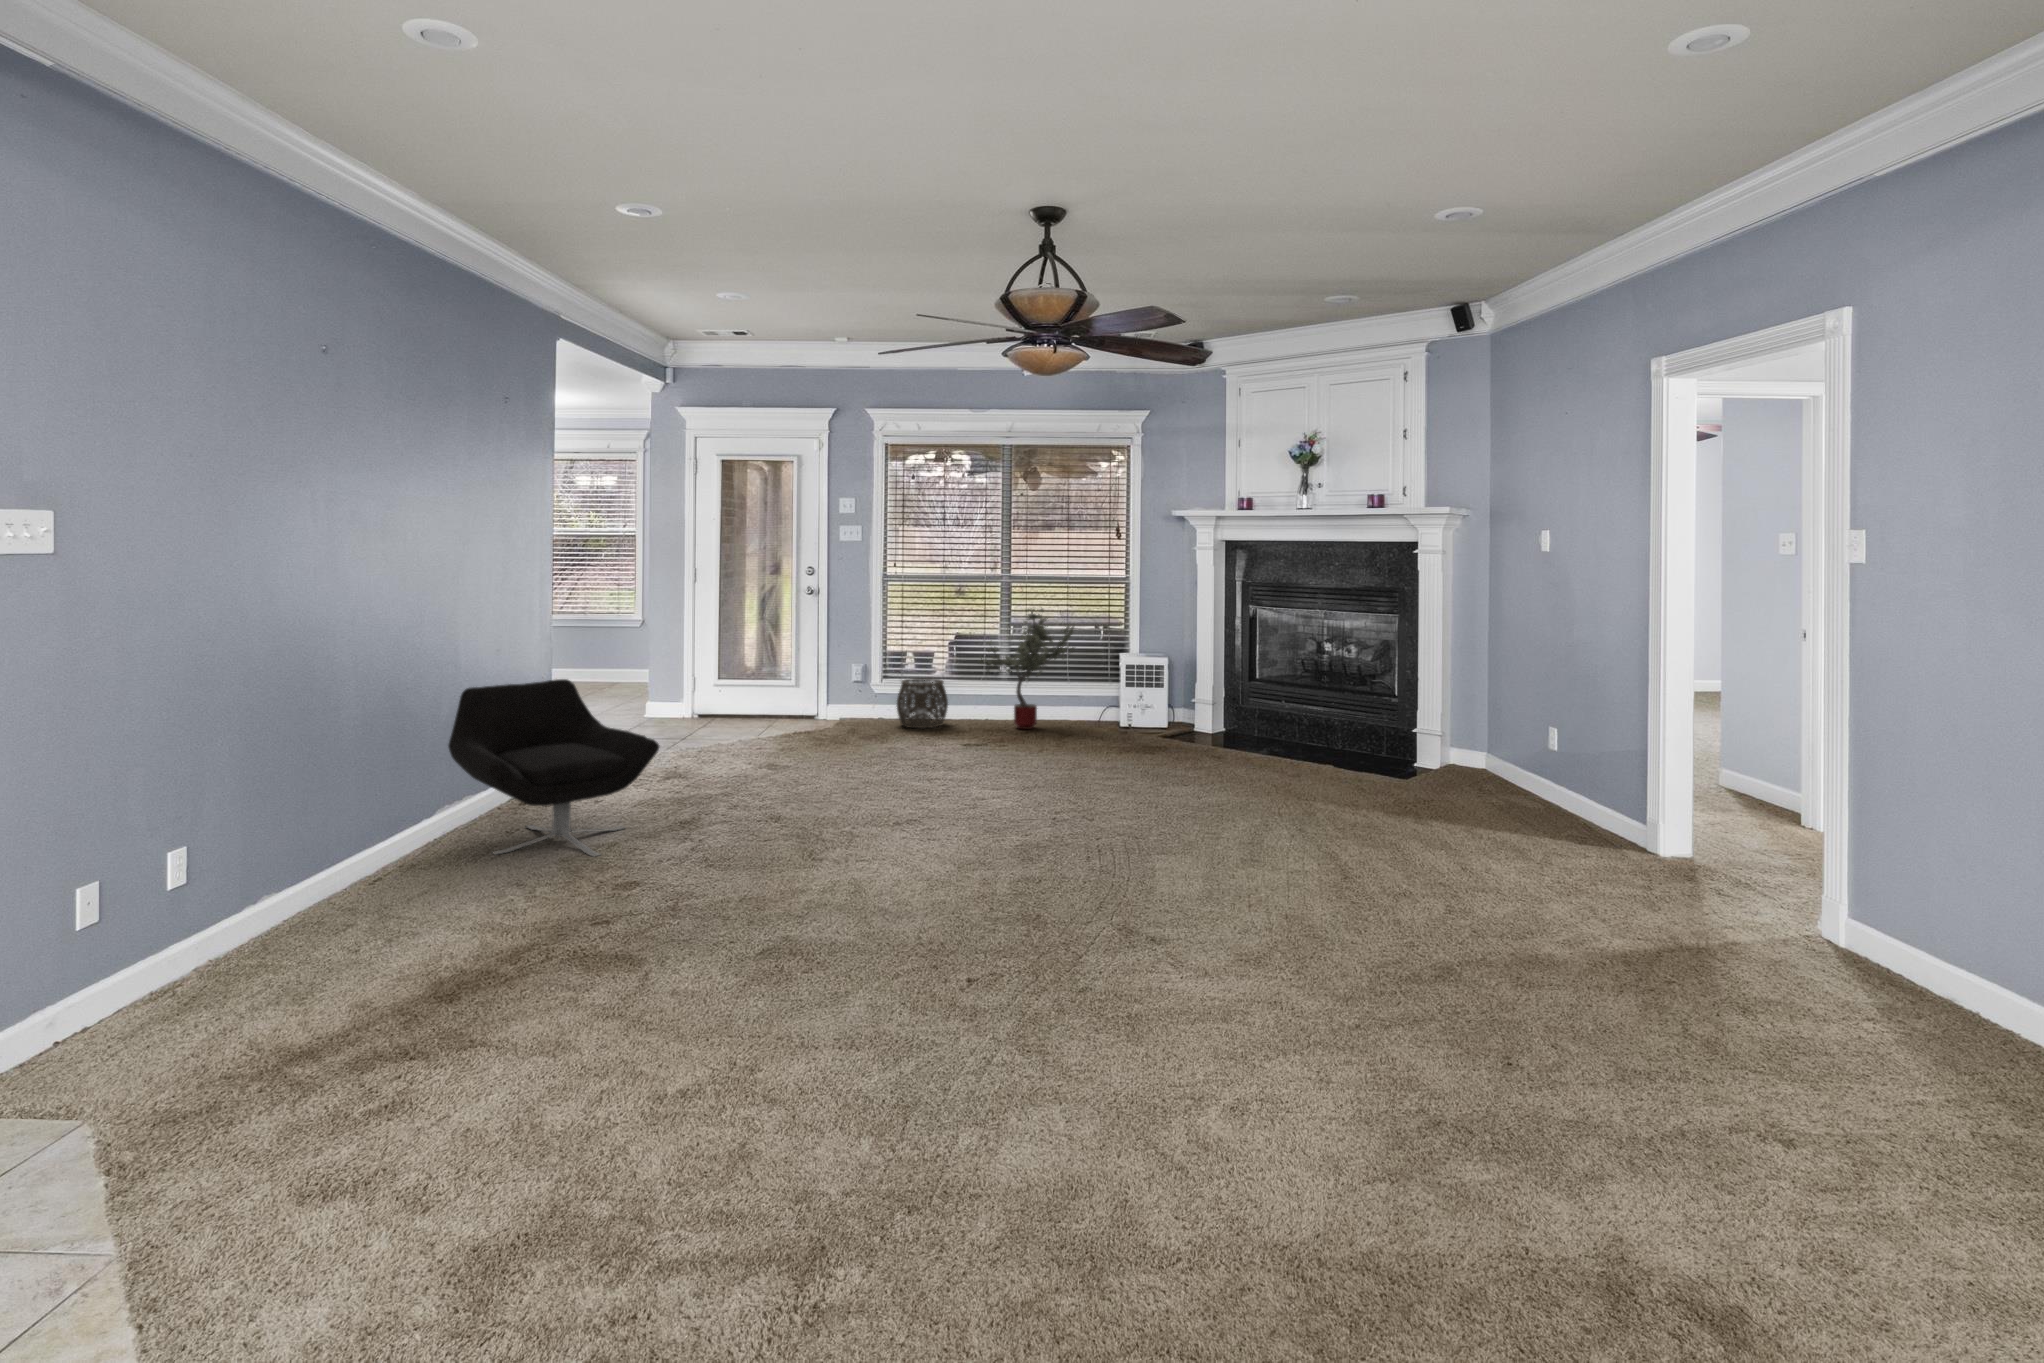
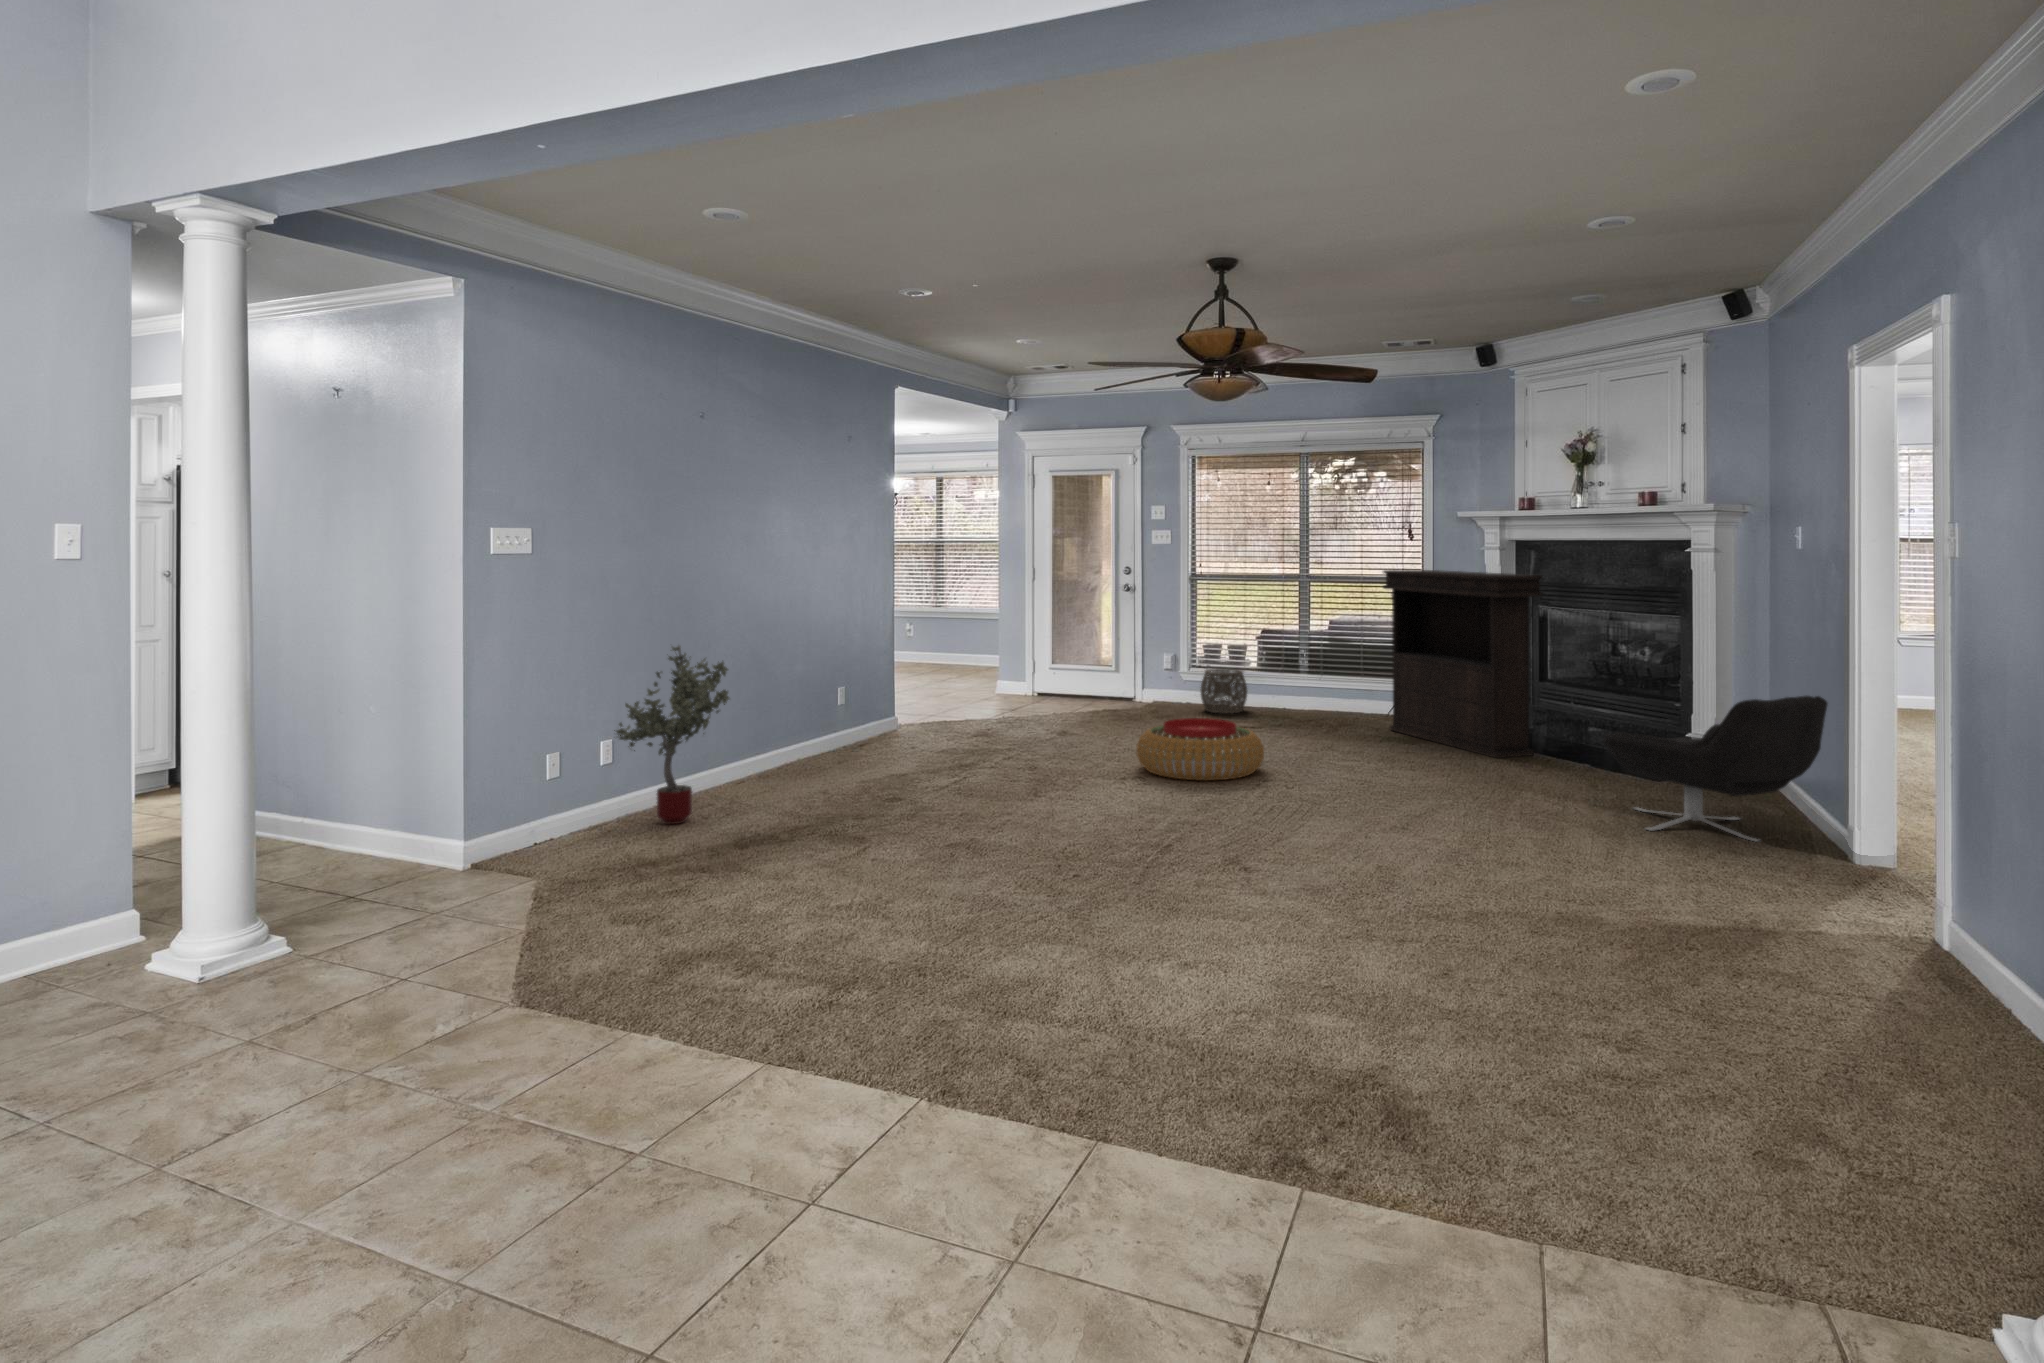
console table: none [1106,570,1285,765] -> present [1383,570,1543,758]
potted tree: present [979,609,1074,729] -> present [614,646,730,824]
lounge chair: present [448,679,660,857] -> present [1603,695,1828,841]
pouf: none [898,743,1045,819] -> present [1137,718,1264,781]

